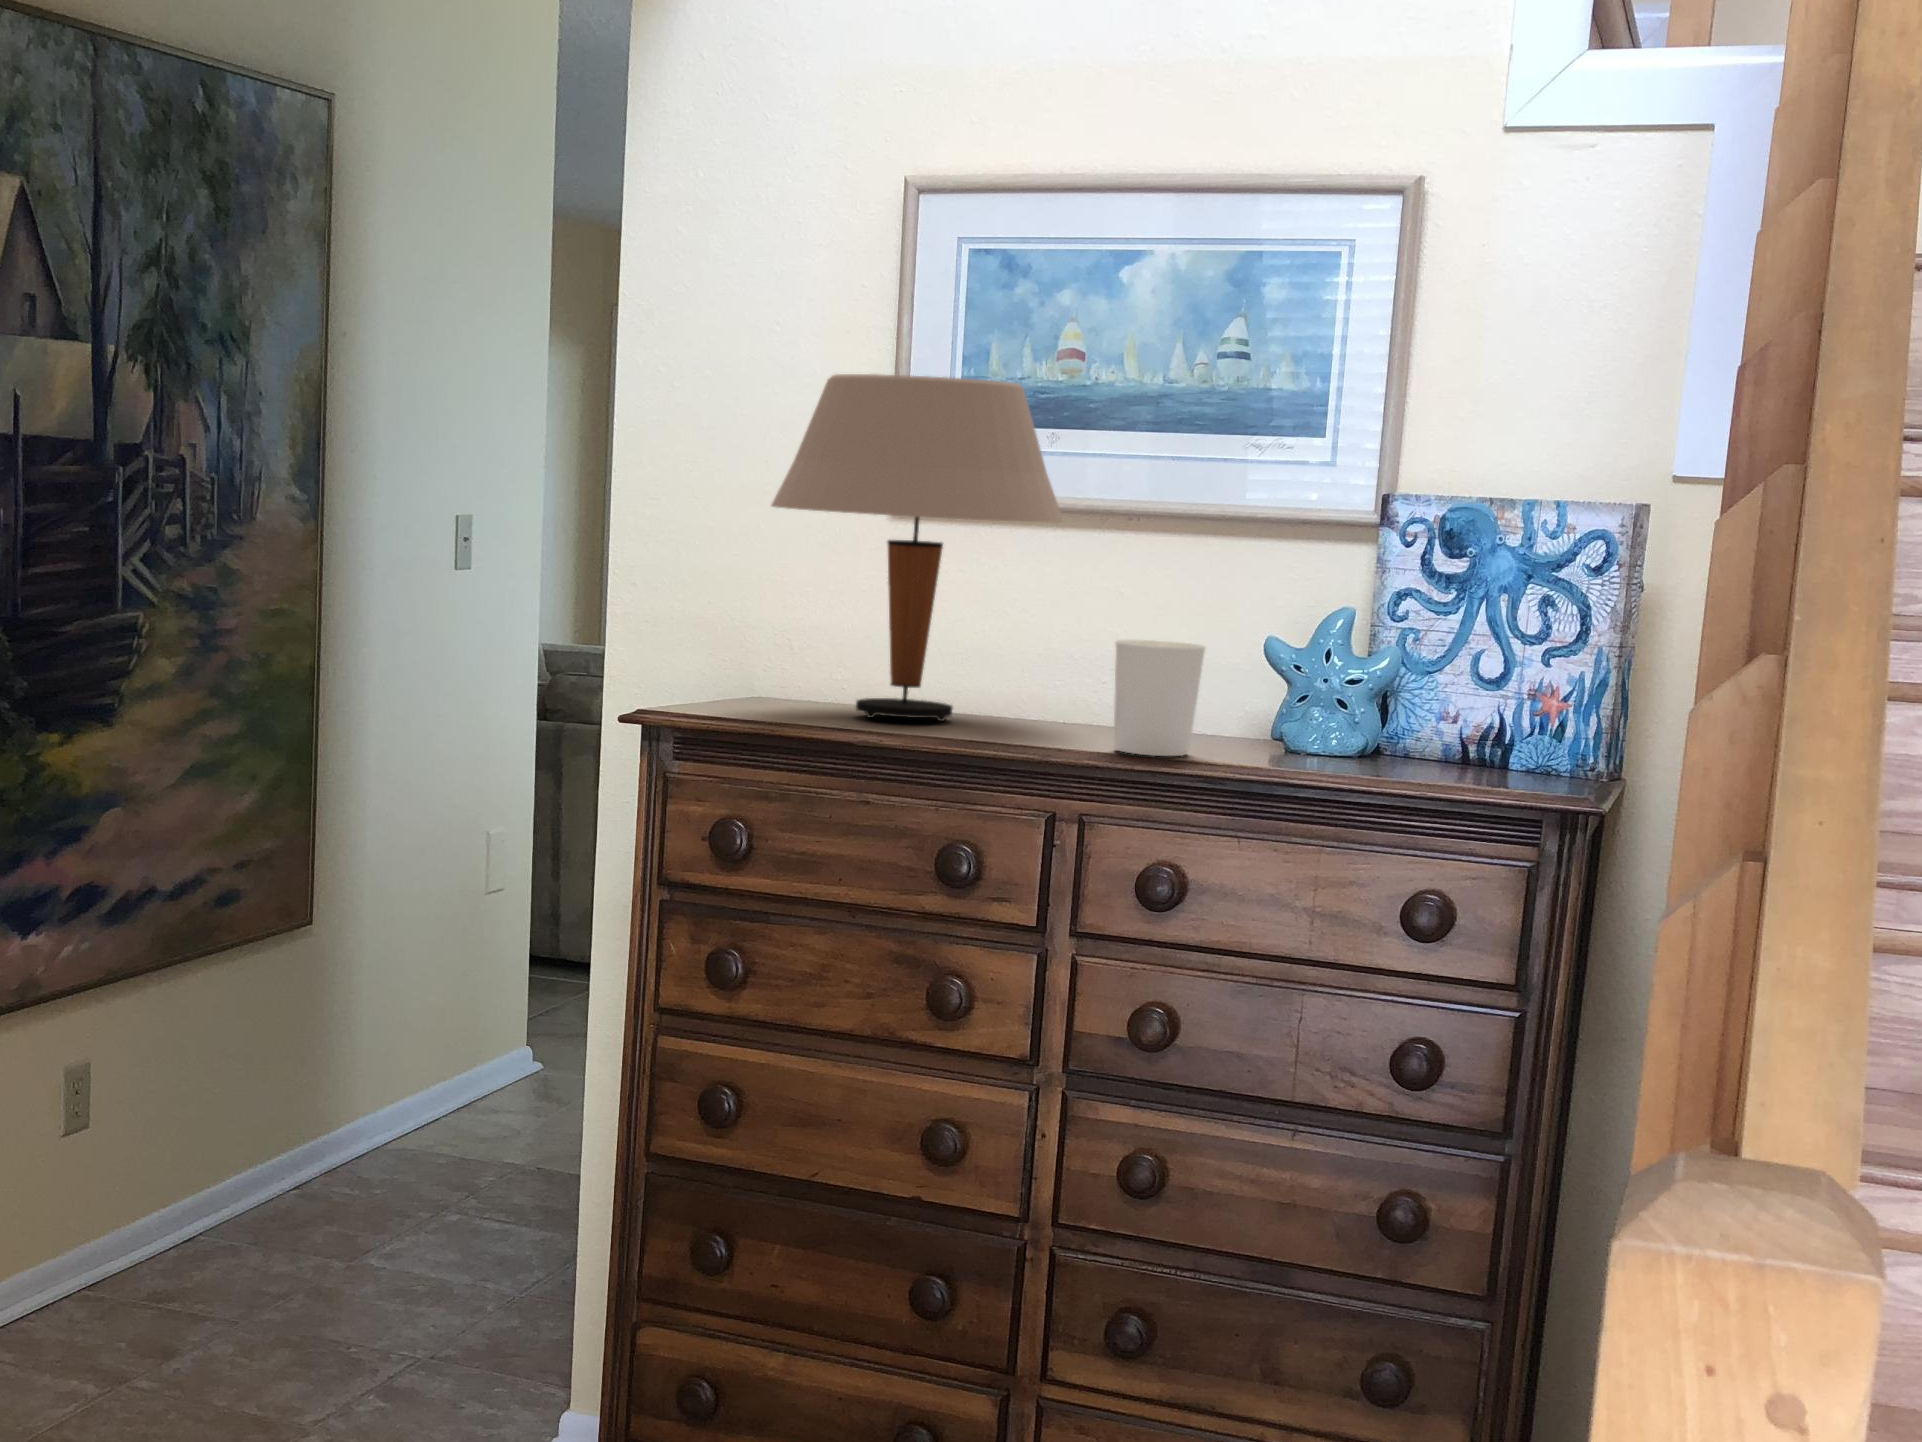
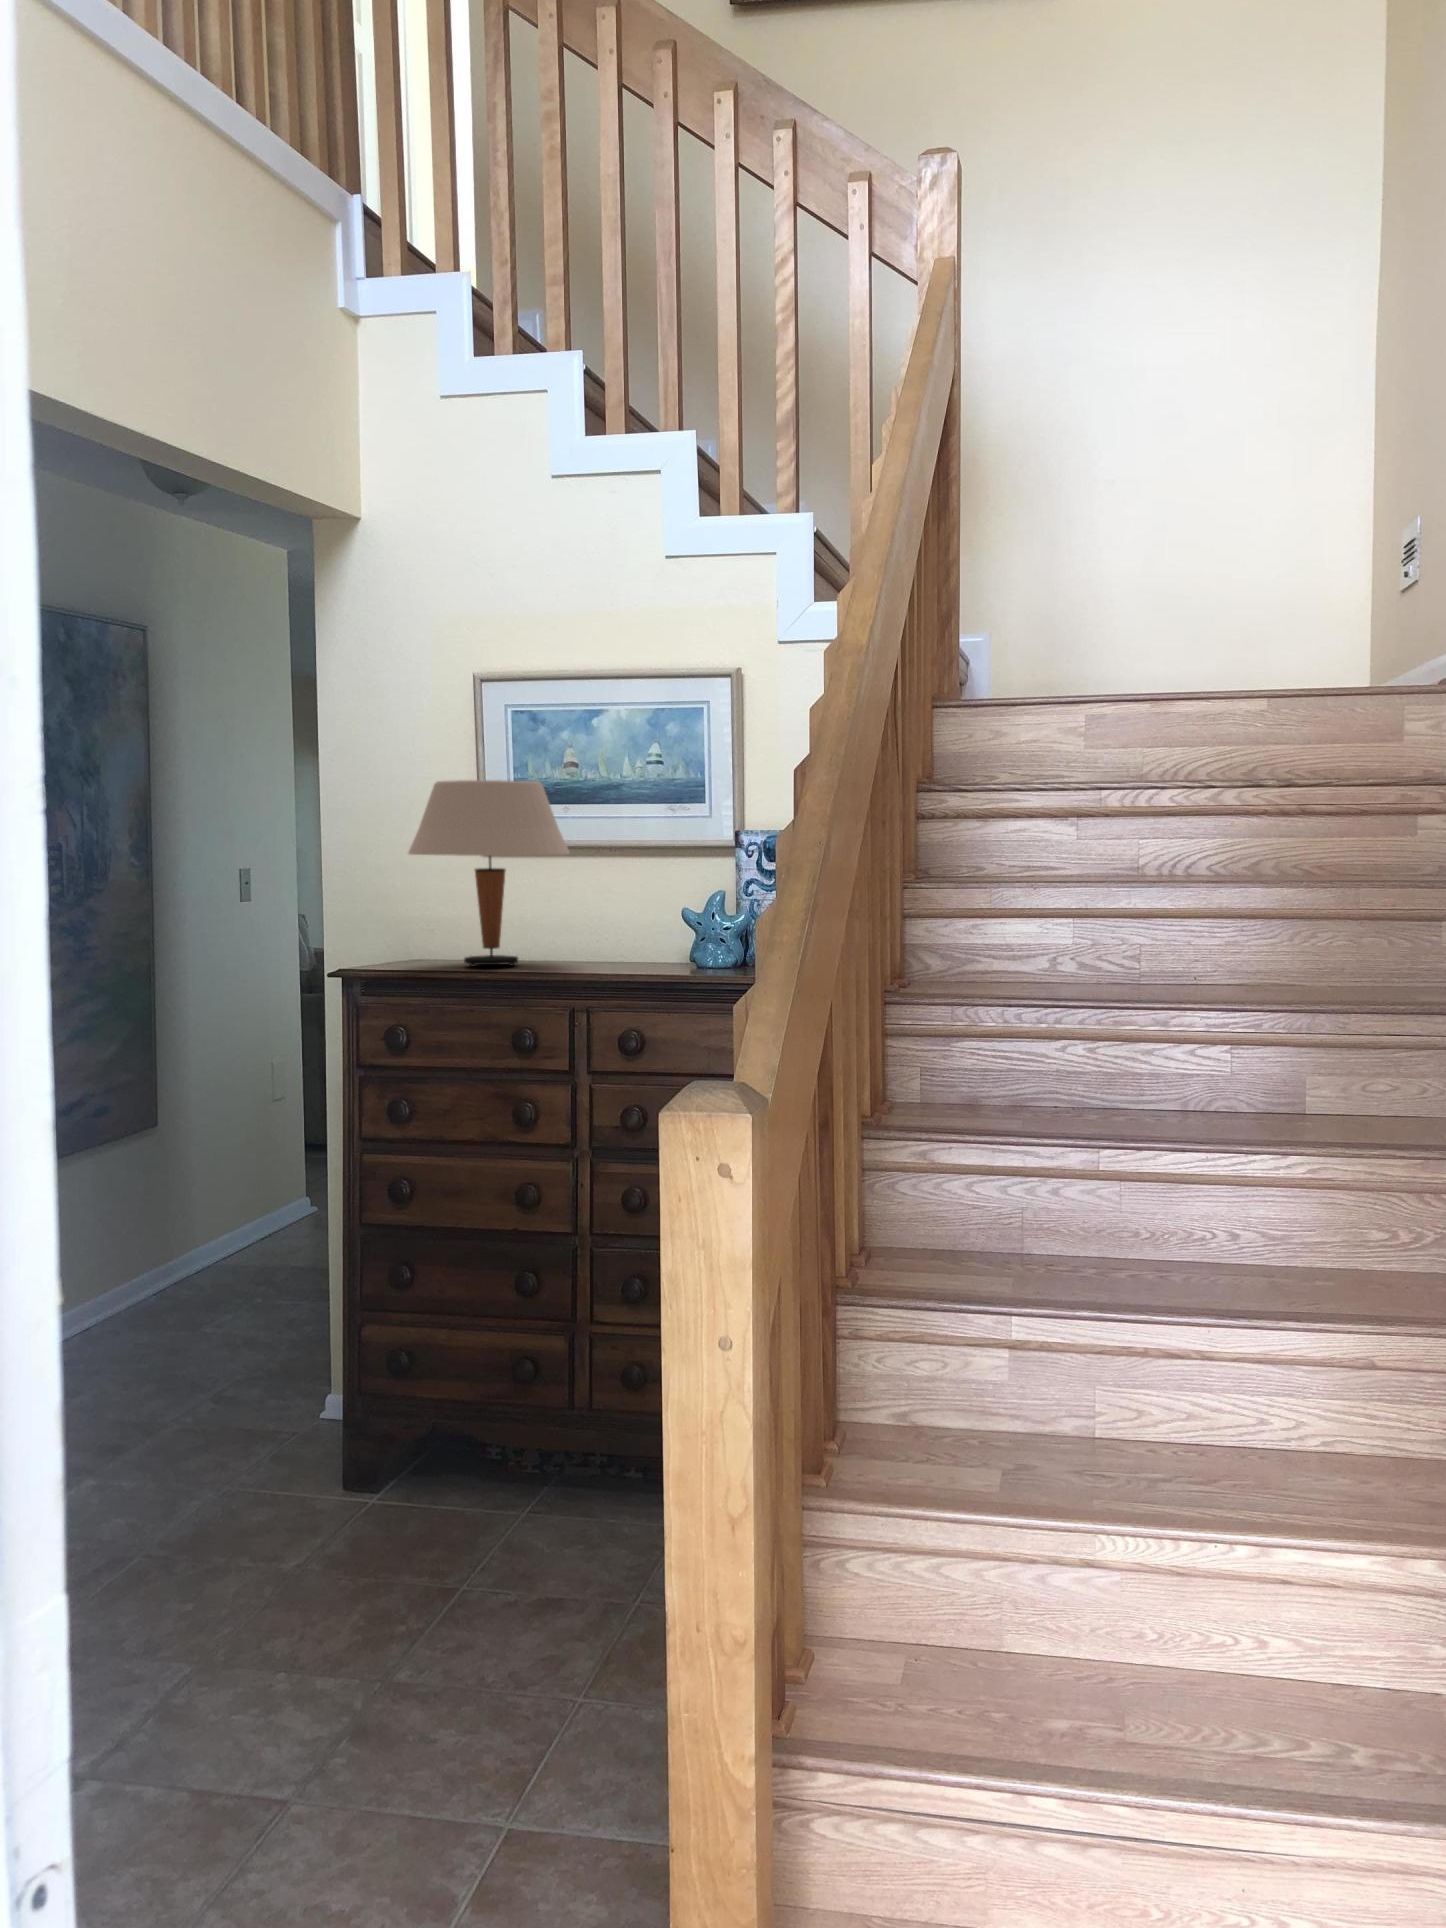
candle holder: present [1114,640,1205,756] -> none [598,914,645,975]

